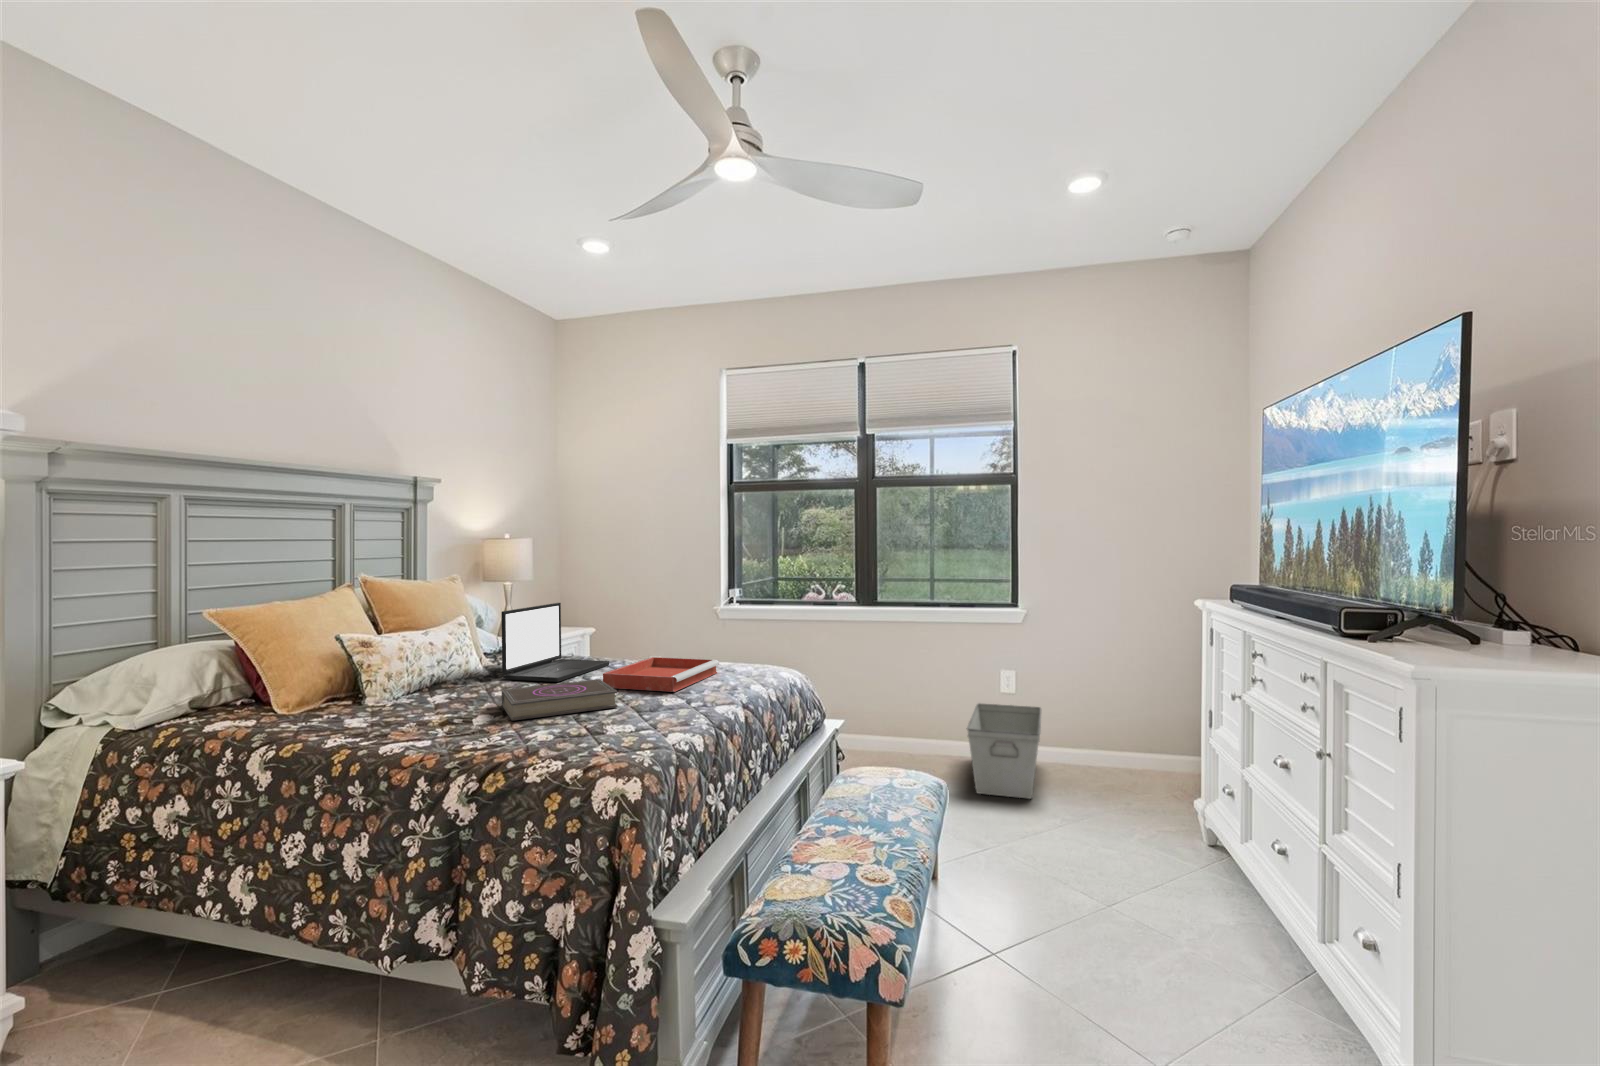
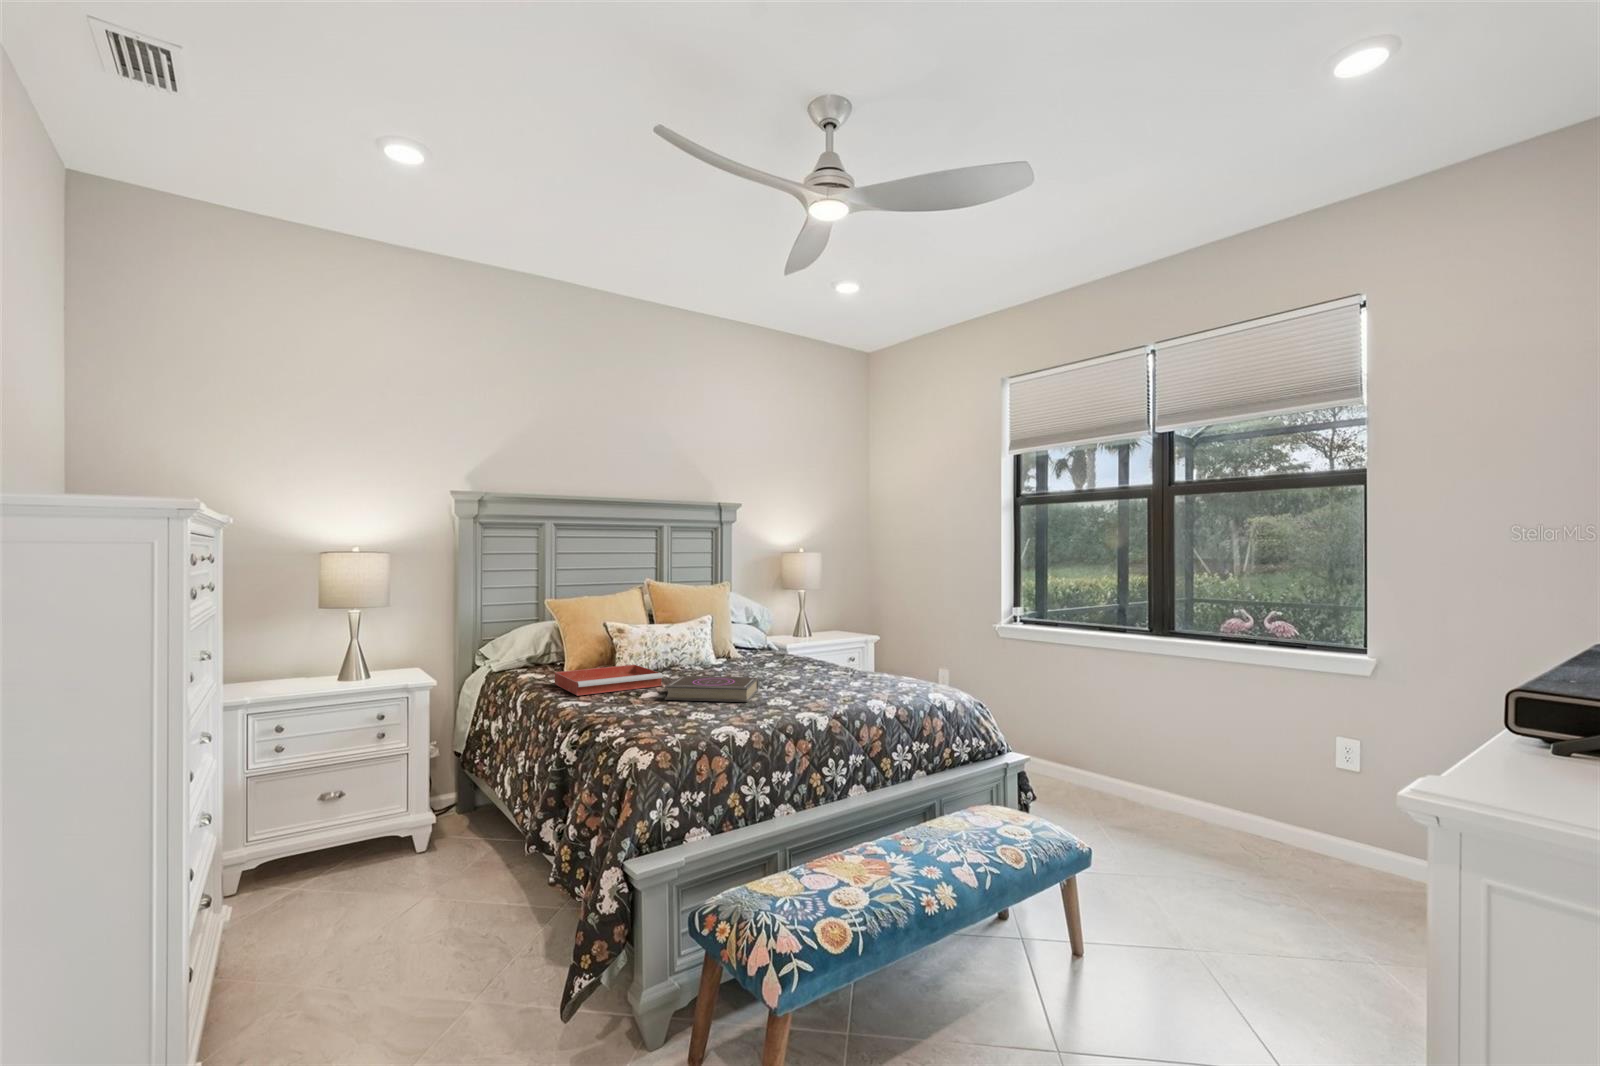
laptop: present [501,603,609,682] -> none [720,610,813,677]
tray: present [603,657,719,692] -> present [555,665,663,696]
storage bin: present [967,703,1041,799] -> none [1220,776,1377,912]

